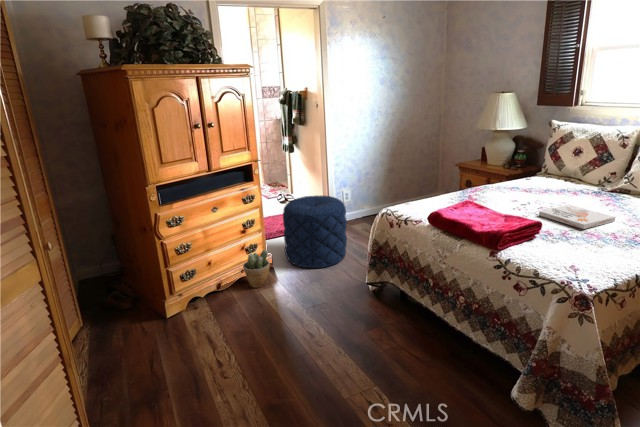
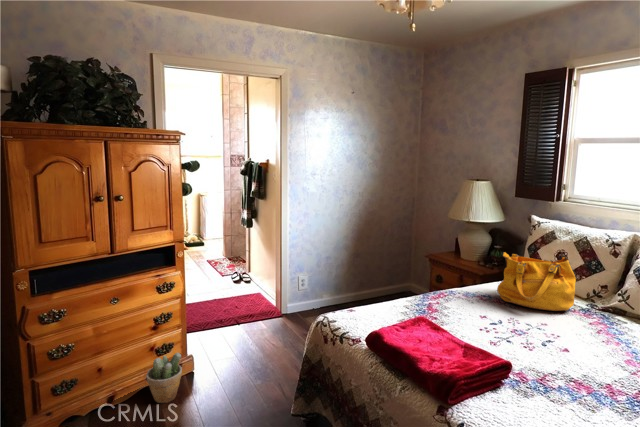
handbag: none [524,148,590,194] -> present [497,252,576,311]
pouf: present [283,196,347,268] -> none [213,284,290,377]
book: present [539,205,615,229] -> none [512,329,611,374]

